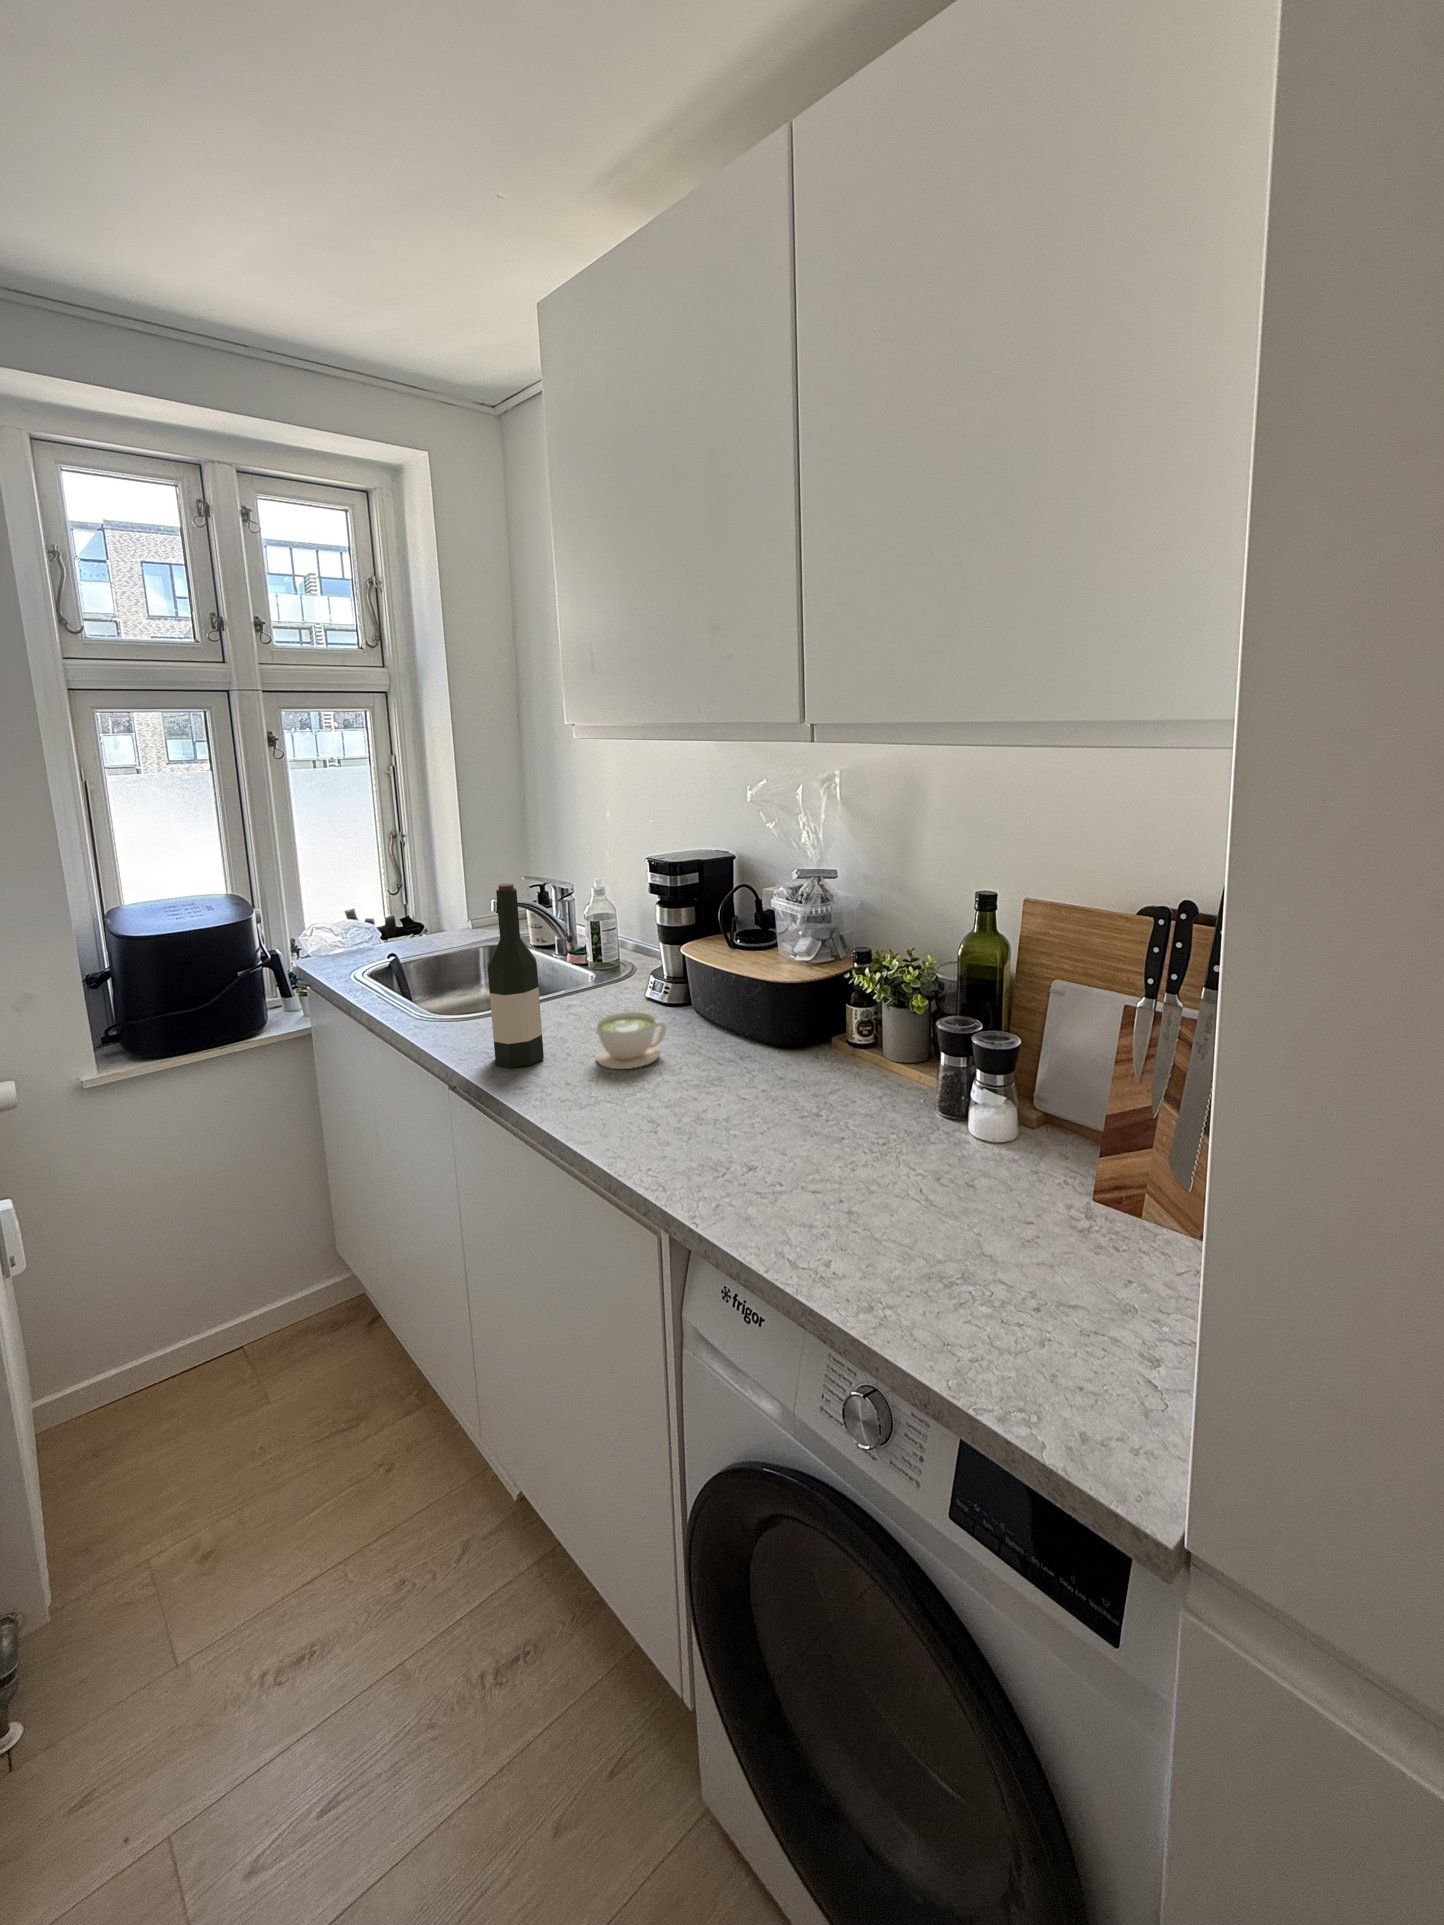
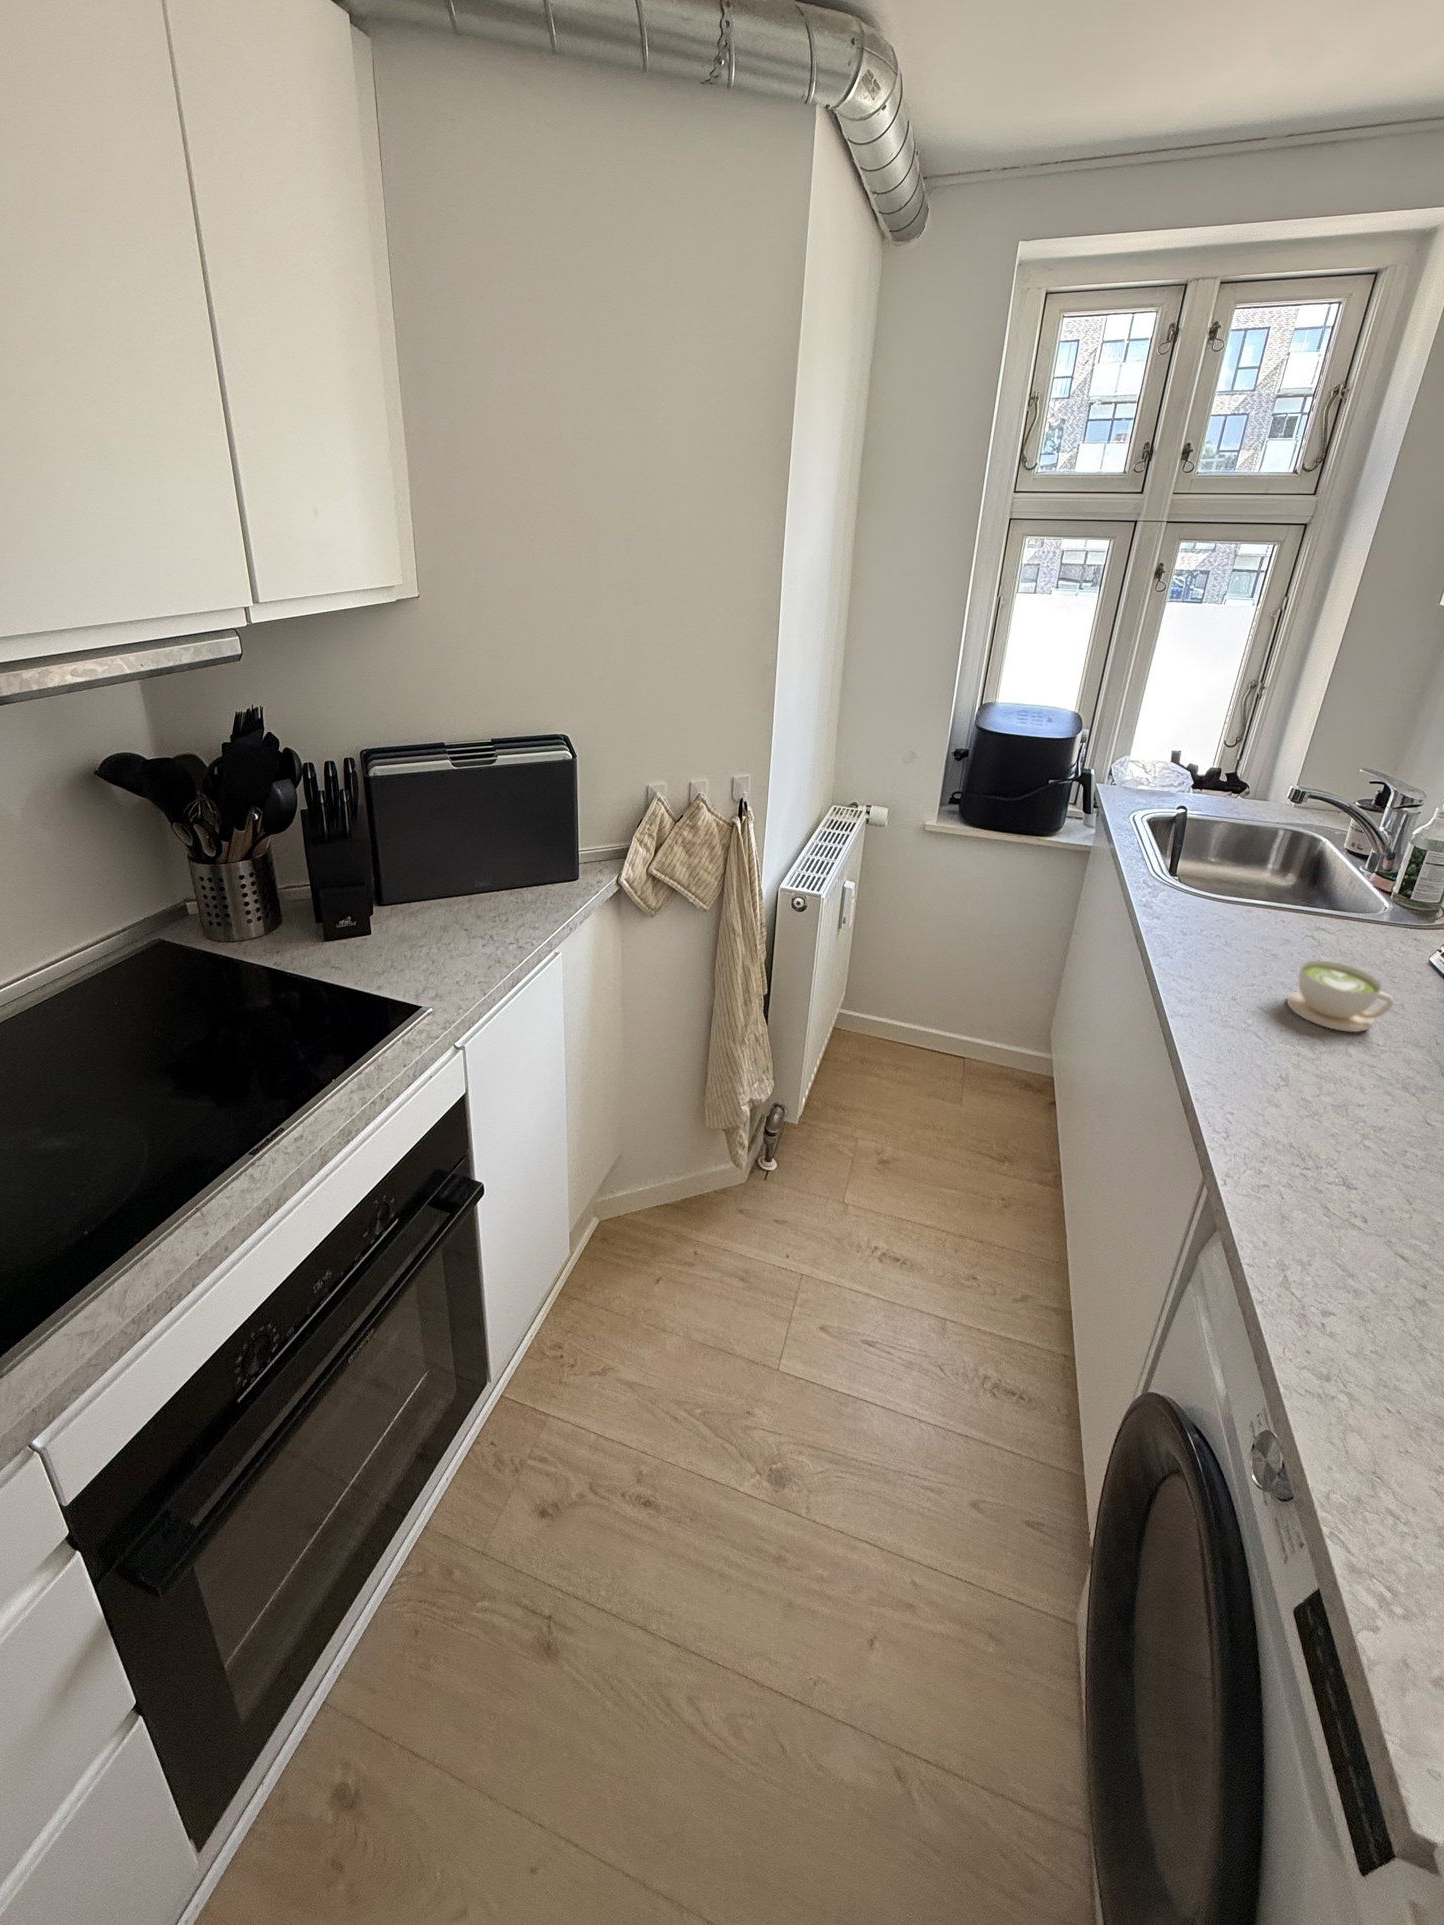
wine bottle: present [488,883,544,1068] -> none [1183,785,1271,968]

